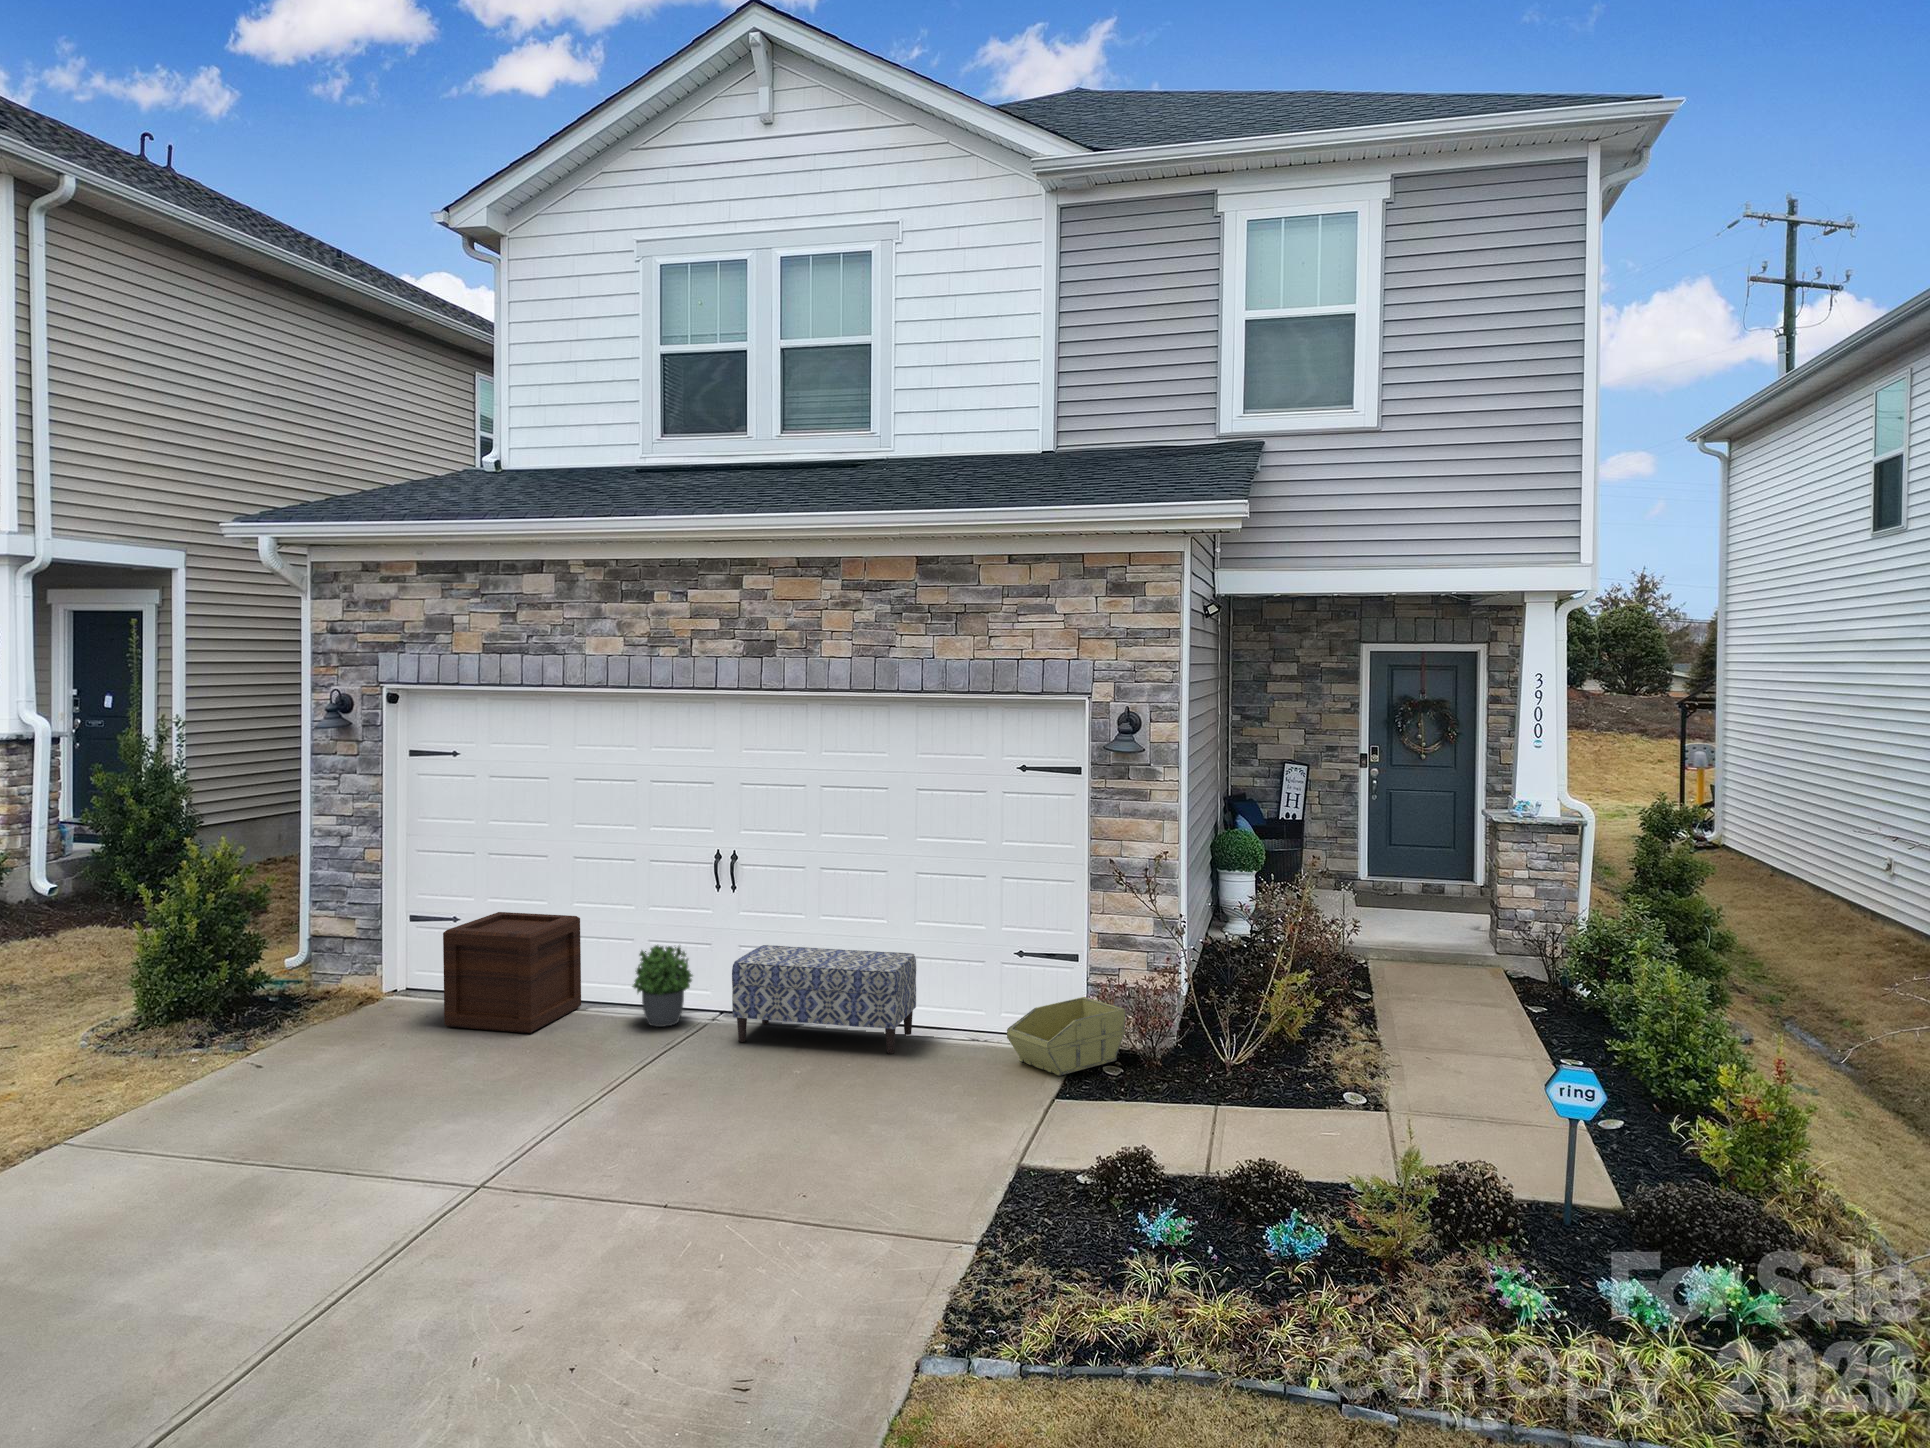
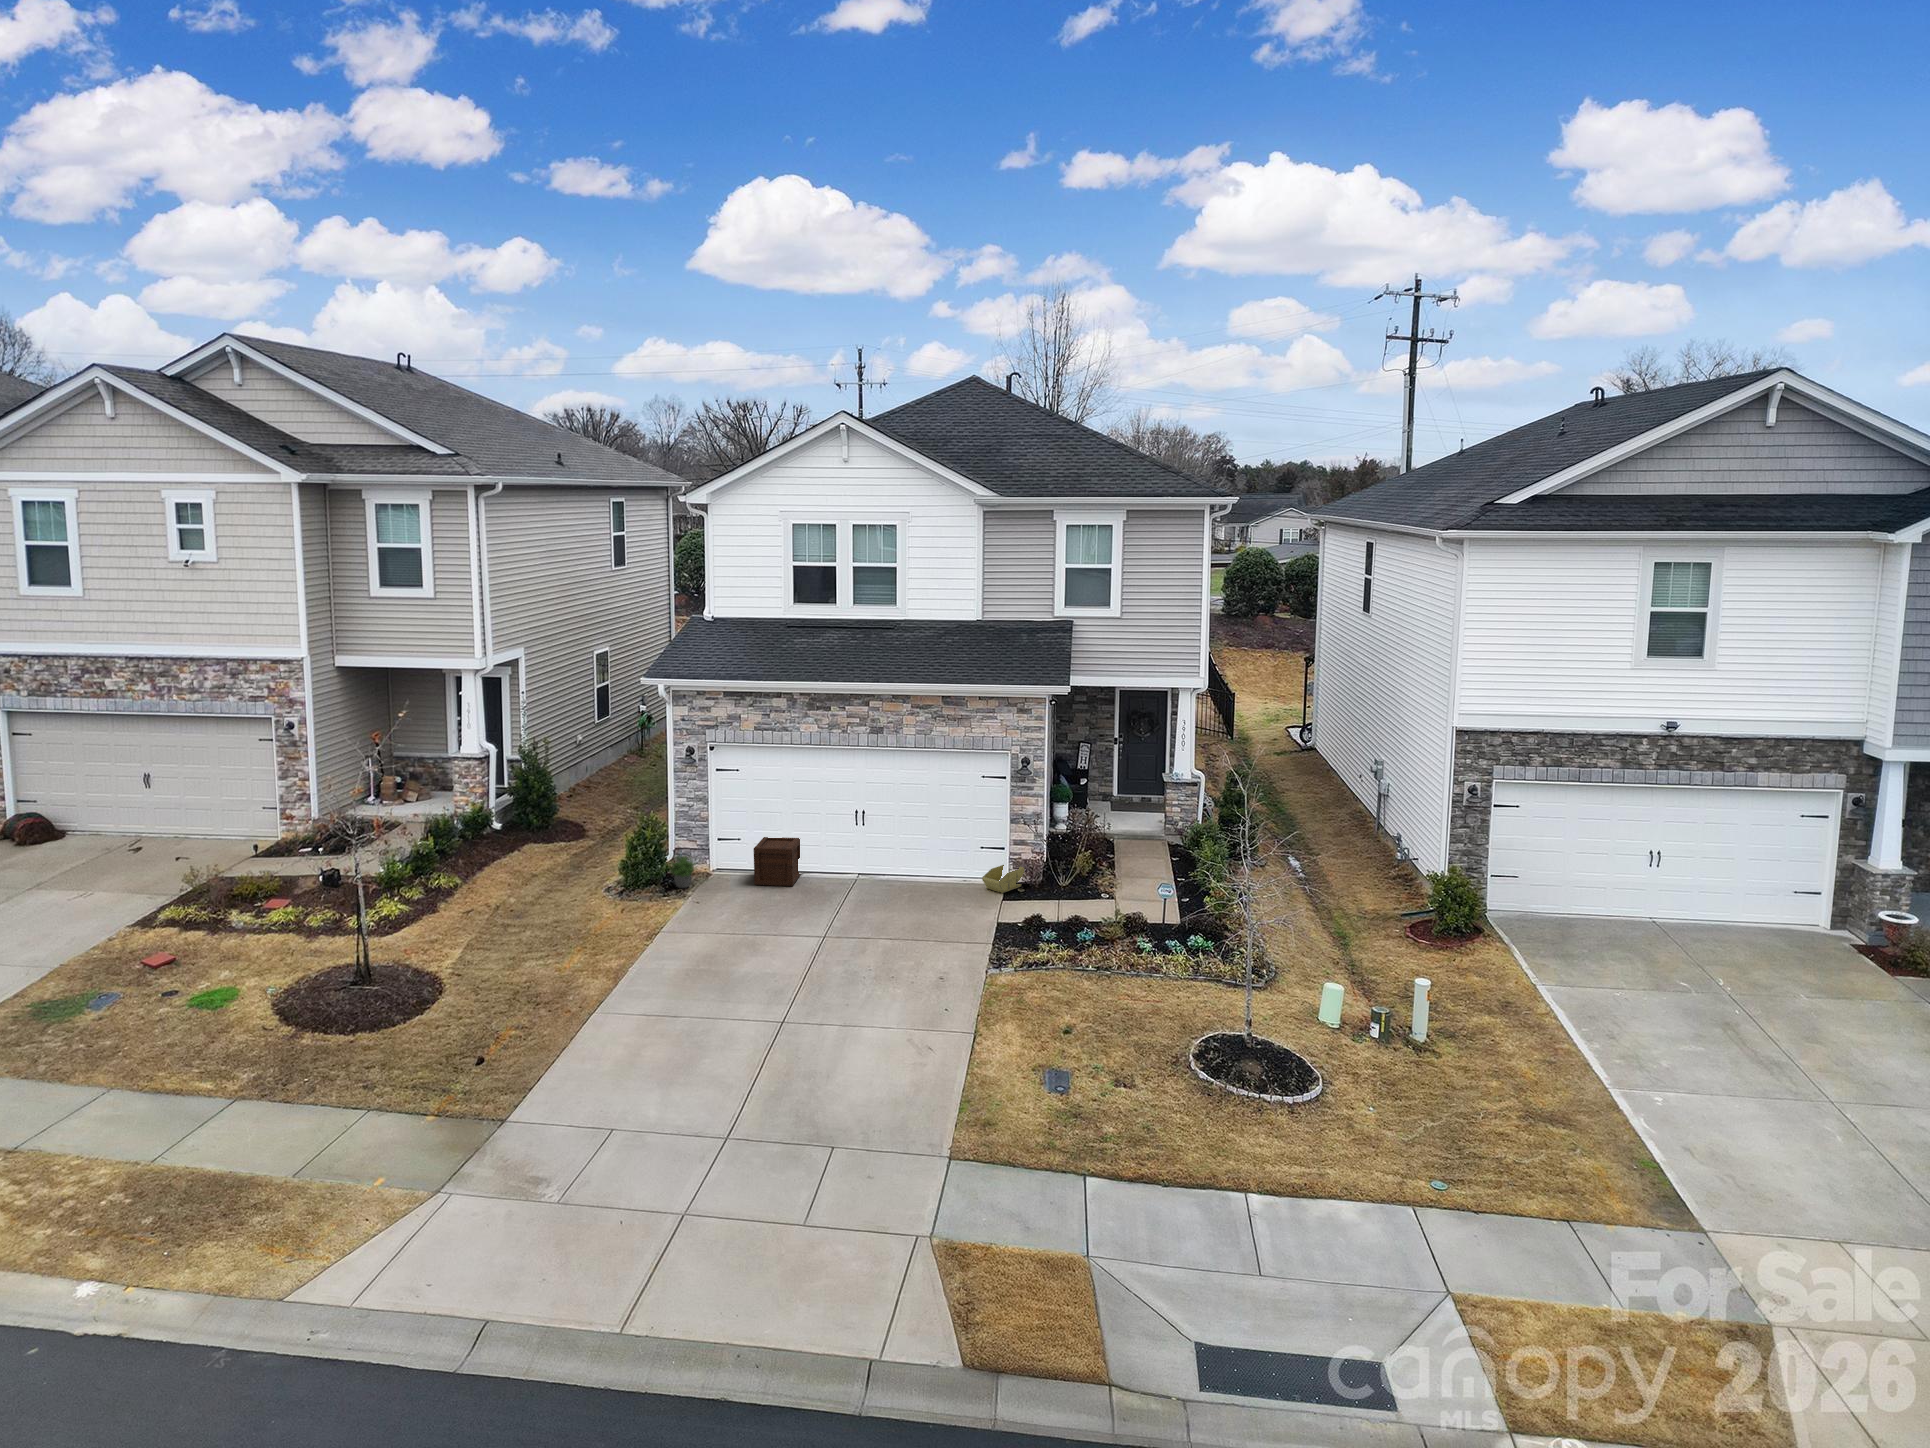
potted plant: present [632,945,693,1027] -> present [670,856,695,888]
bench: present [732,945,916,1054] -> none [875,848,943,888]

